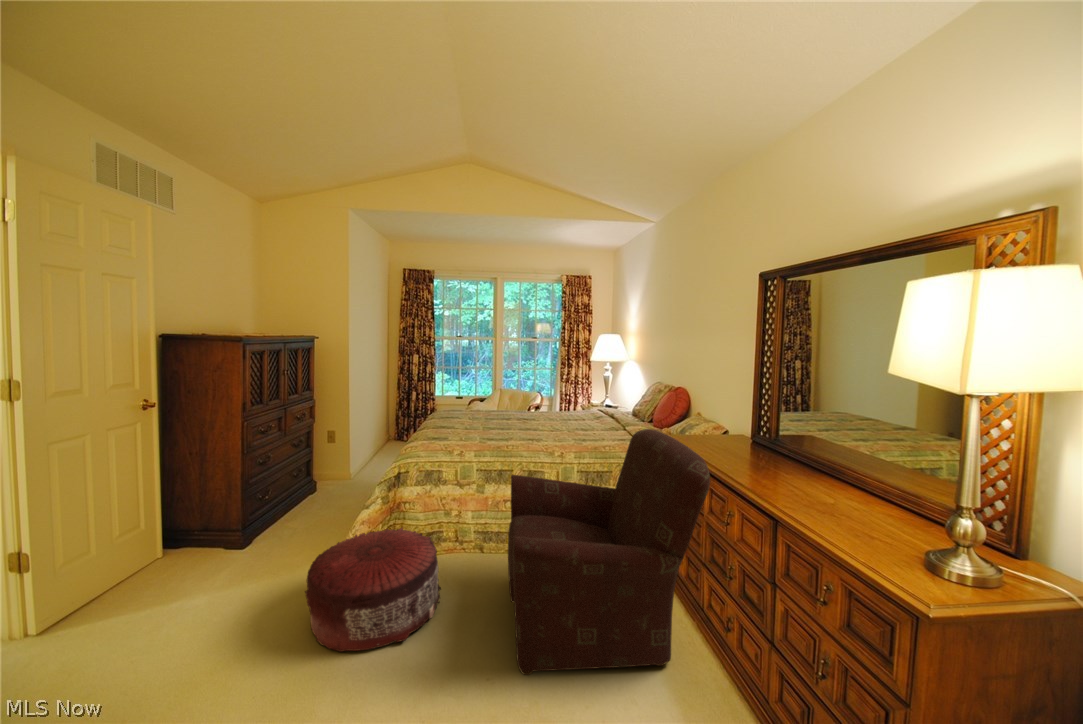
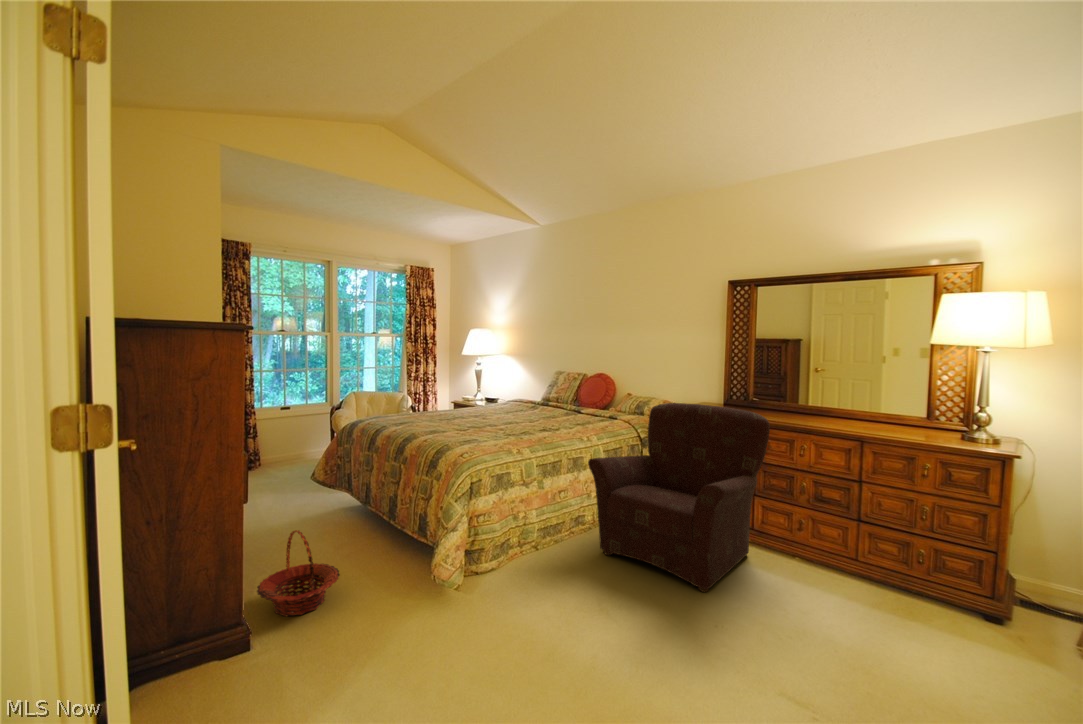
basket: none [270,475,330,534] -> present [257,530,340,616]
pouf: present [305,528,441,652] -> none [491,532,618,652]

